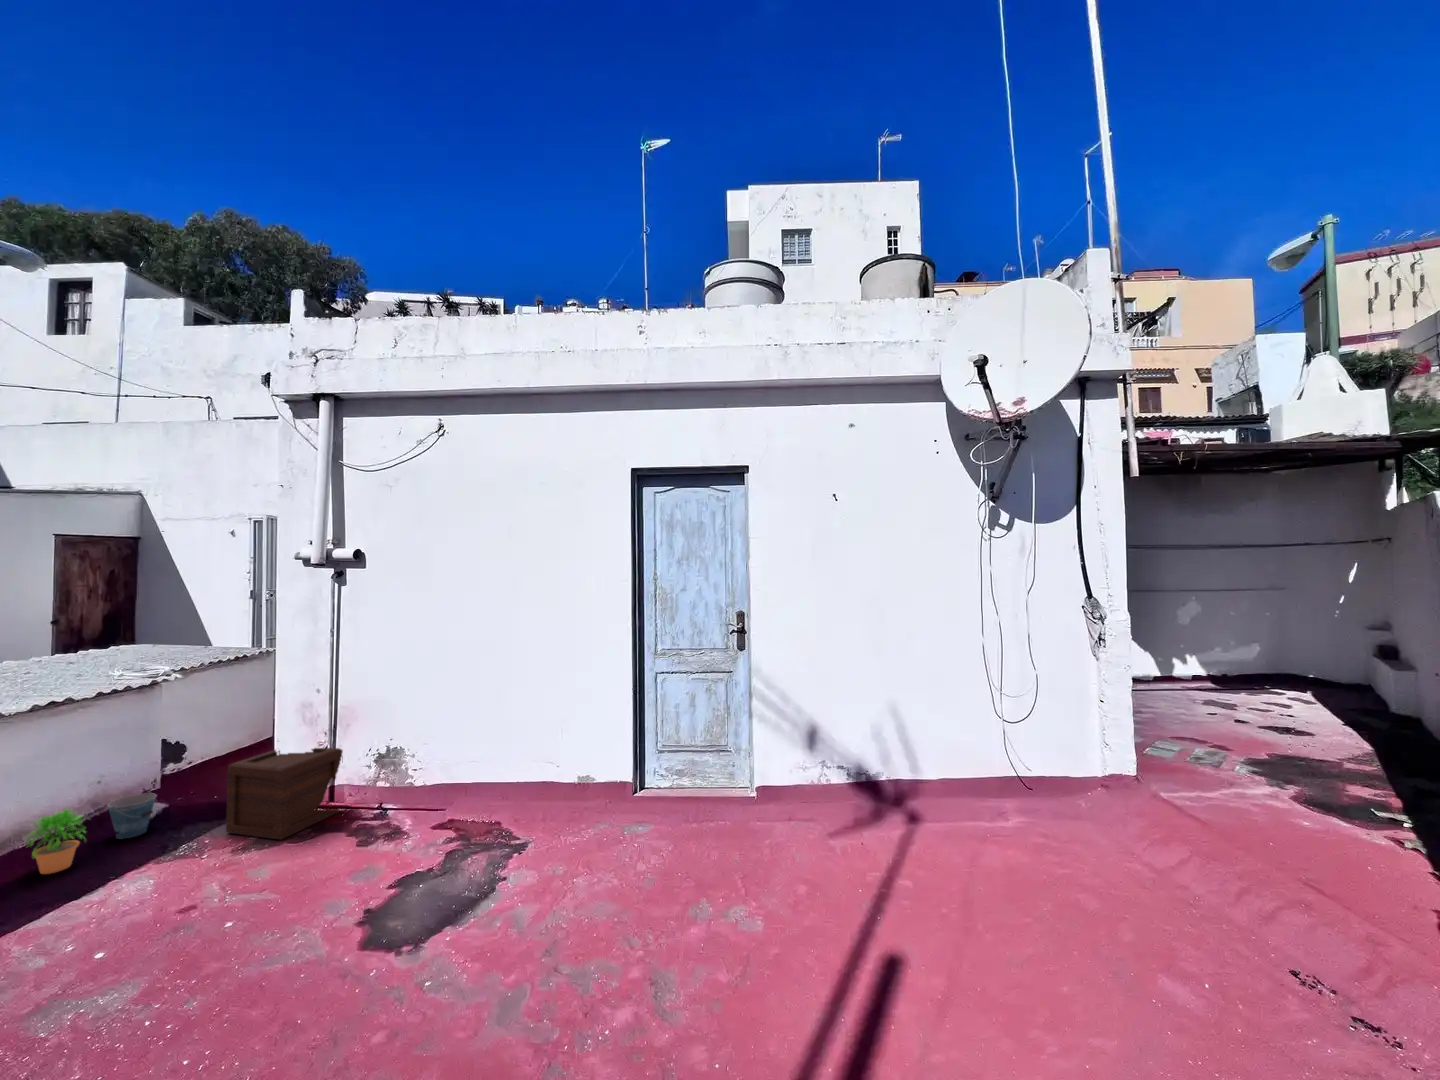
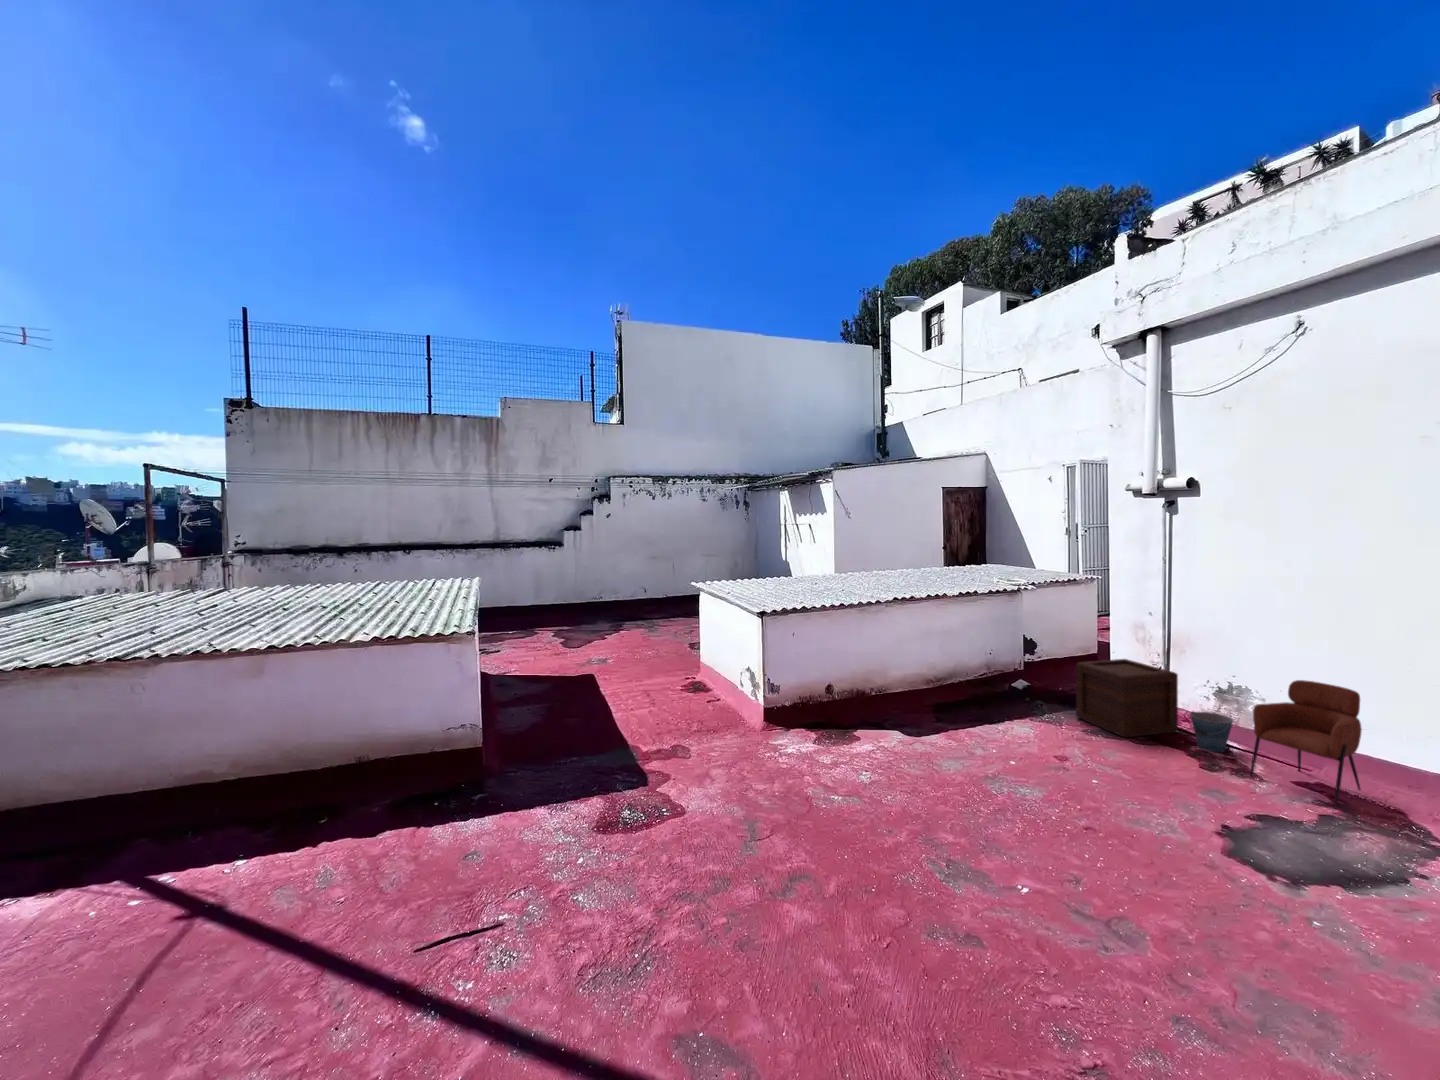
chair: none [397,731,476,838] -> present [1250,680,1362,805]
bucket: present [108,792,156,839] -> present [1190,711,1233,752]
potted plant: present [27,809,85,874] -> none [956,666,991,706]

